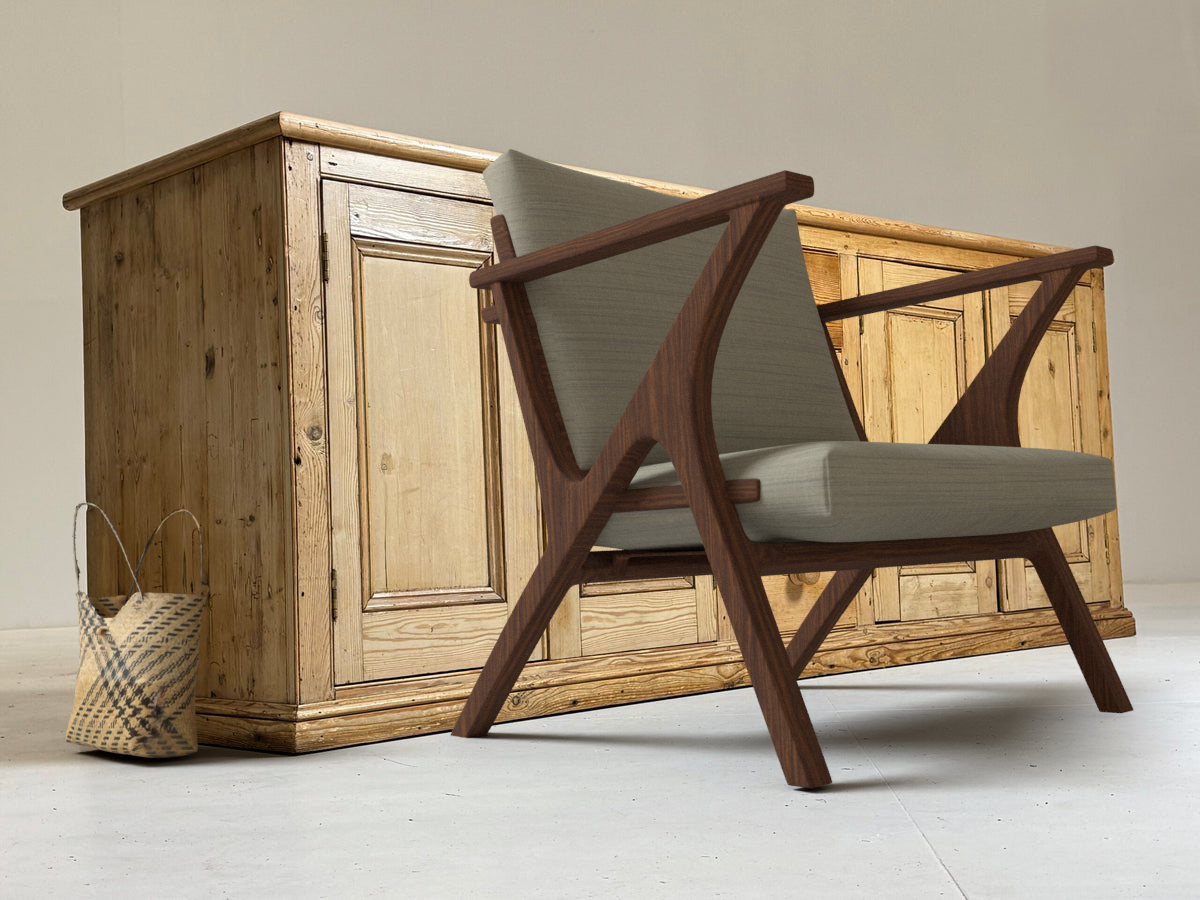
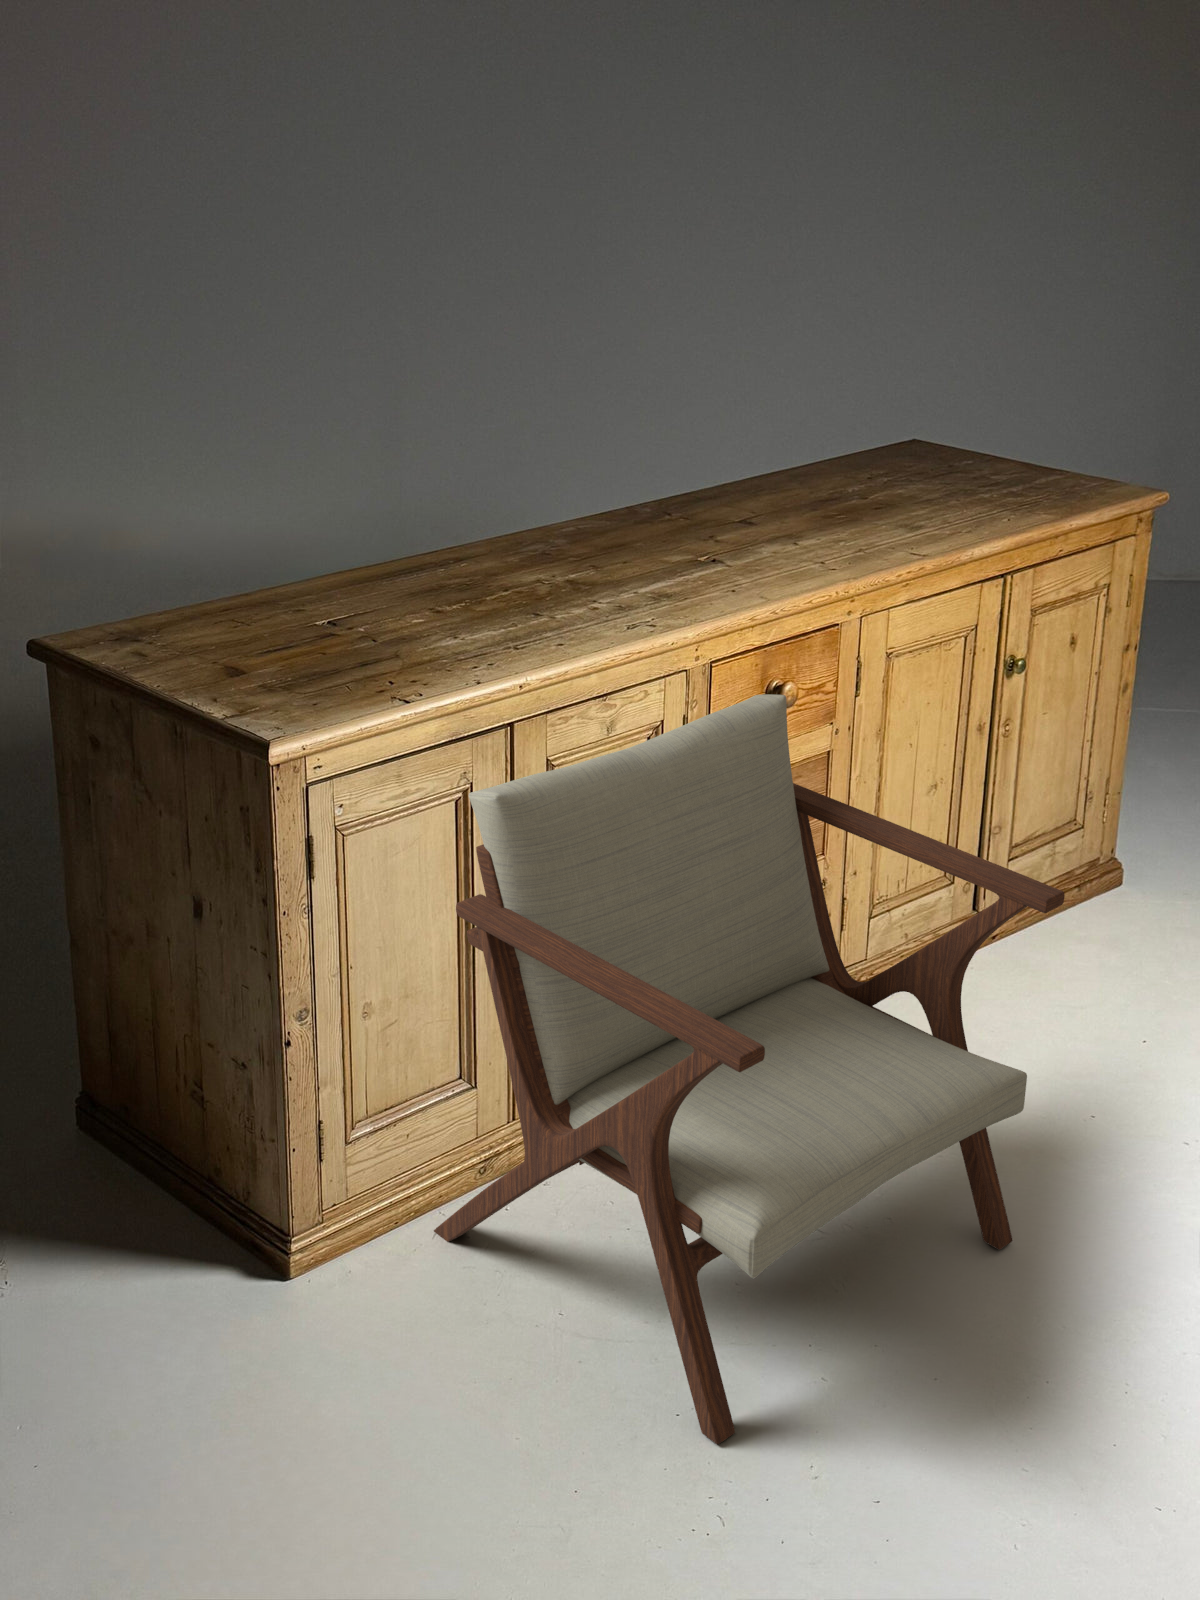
woven basket: present [66,502,208,758] -> none [101,1064,228,1295]

